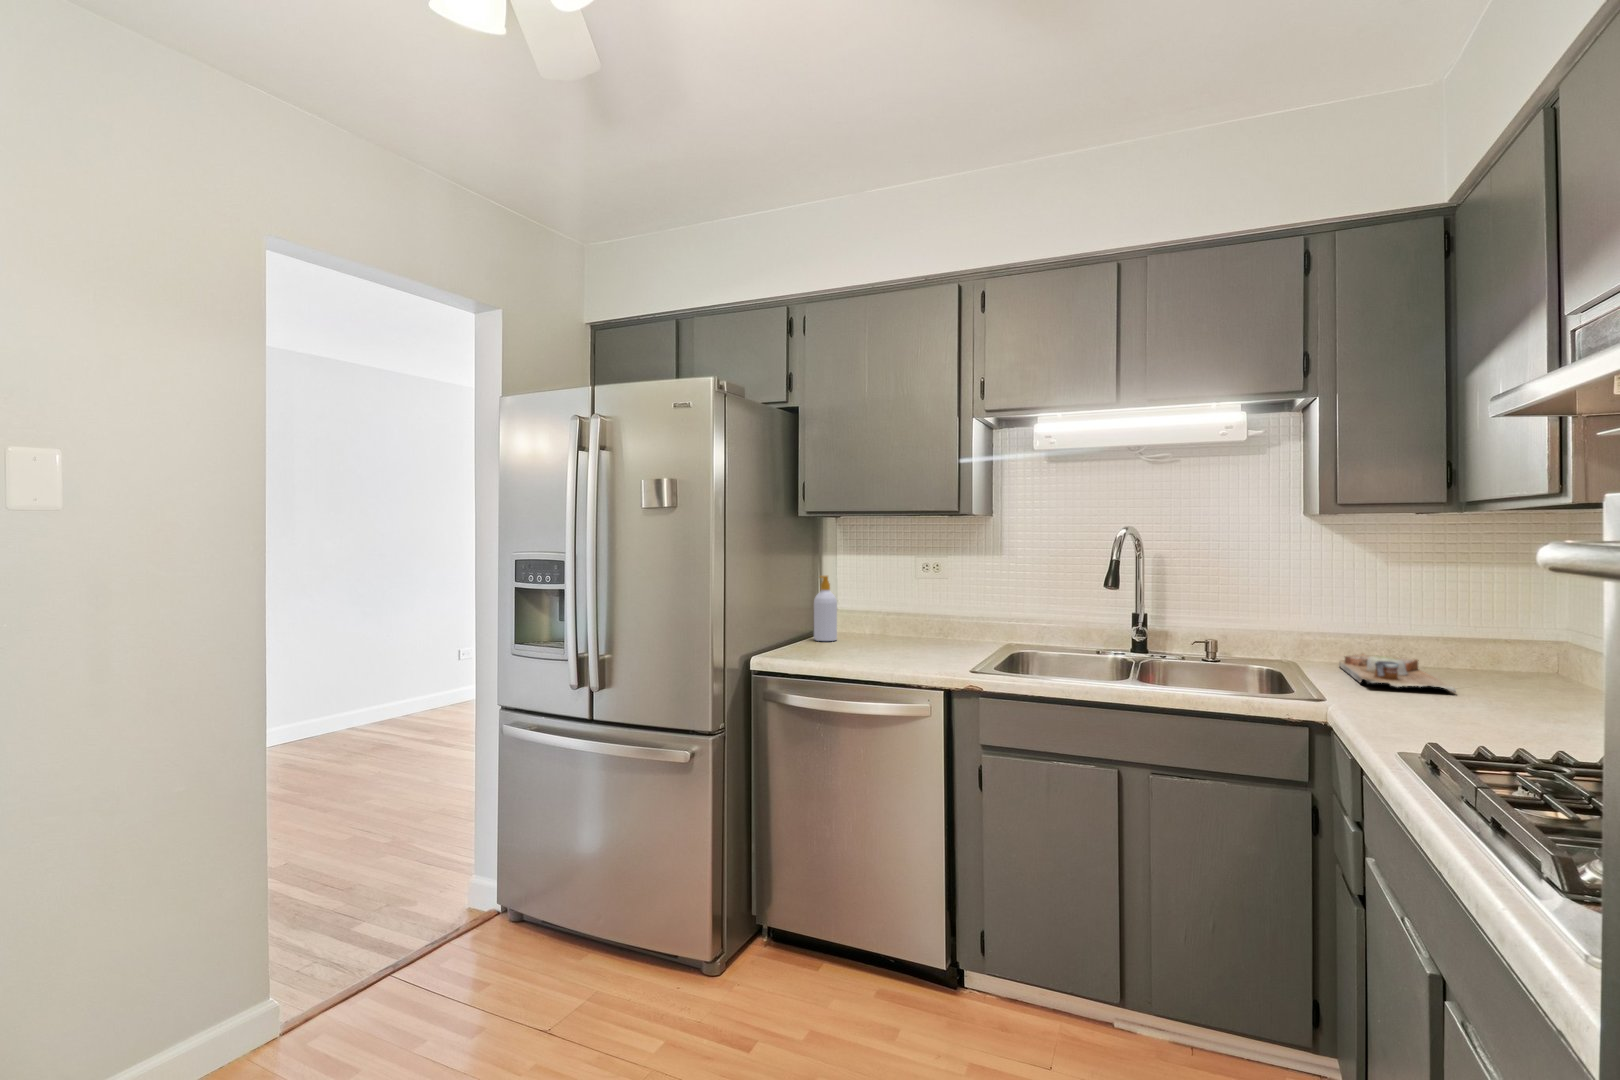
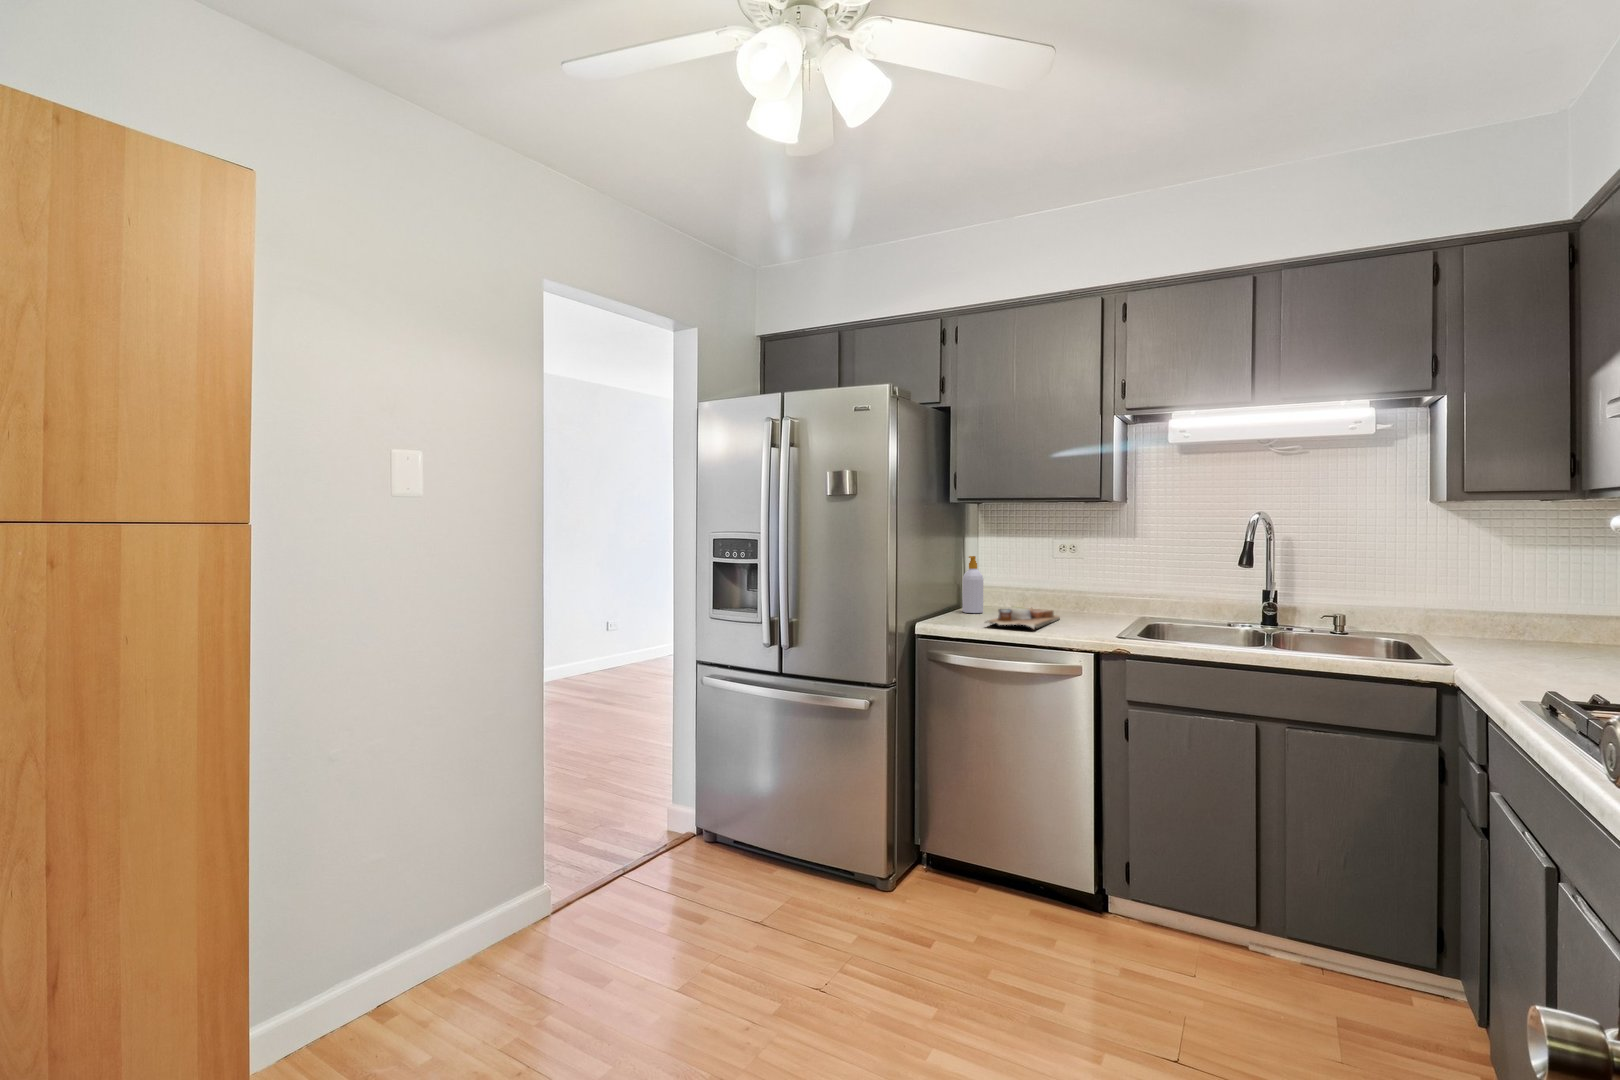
cutting board: present [1339,654,1456,693] -> present [986,606,1060,629]

